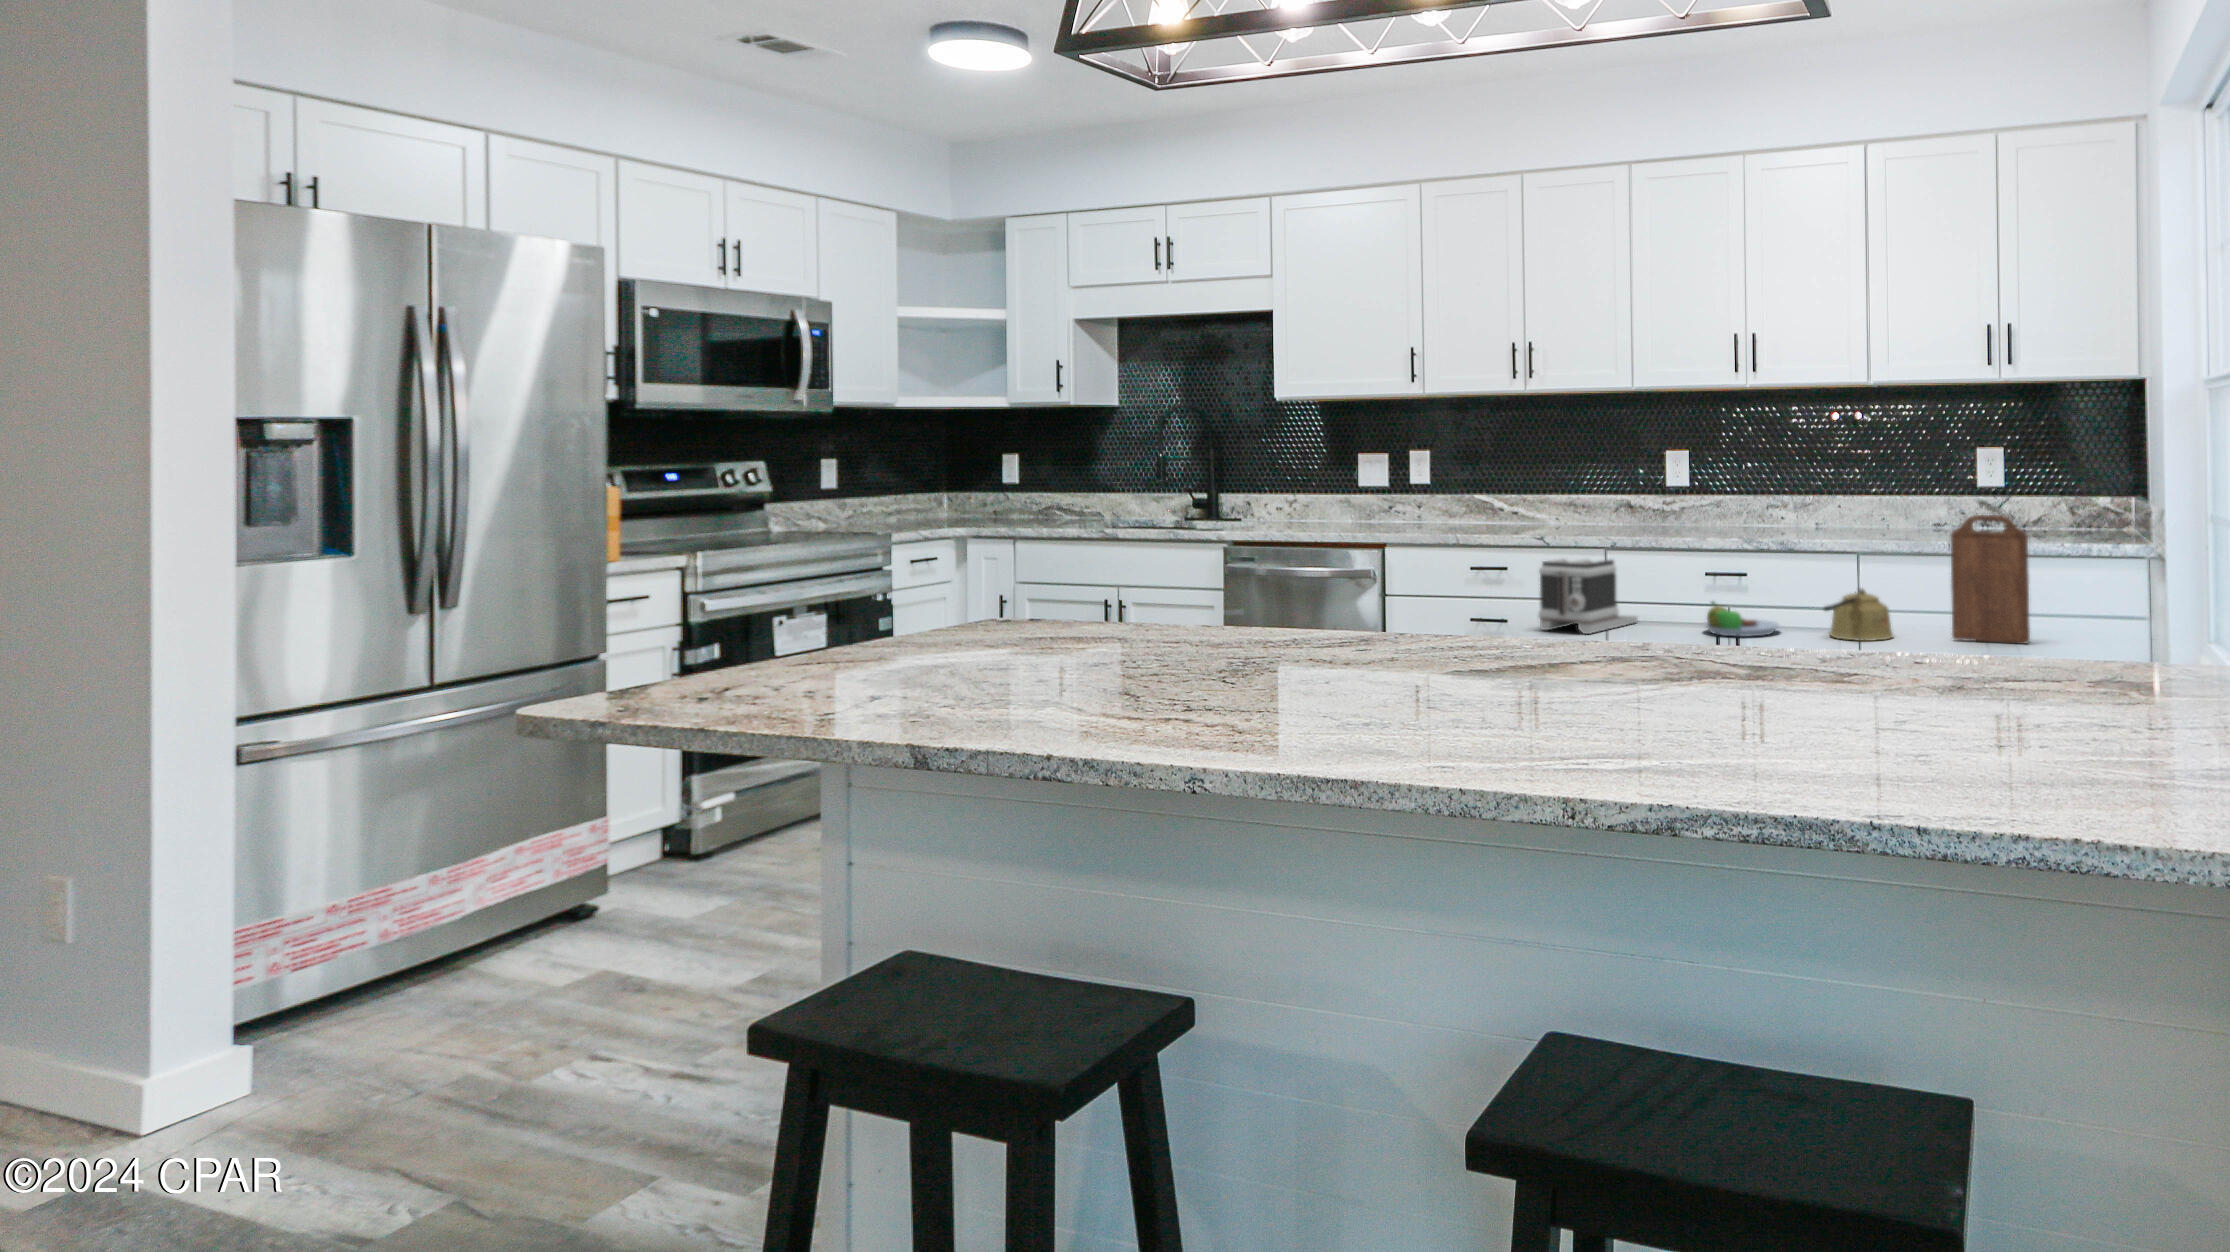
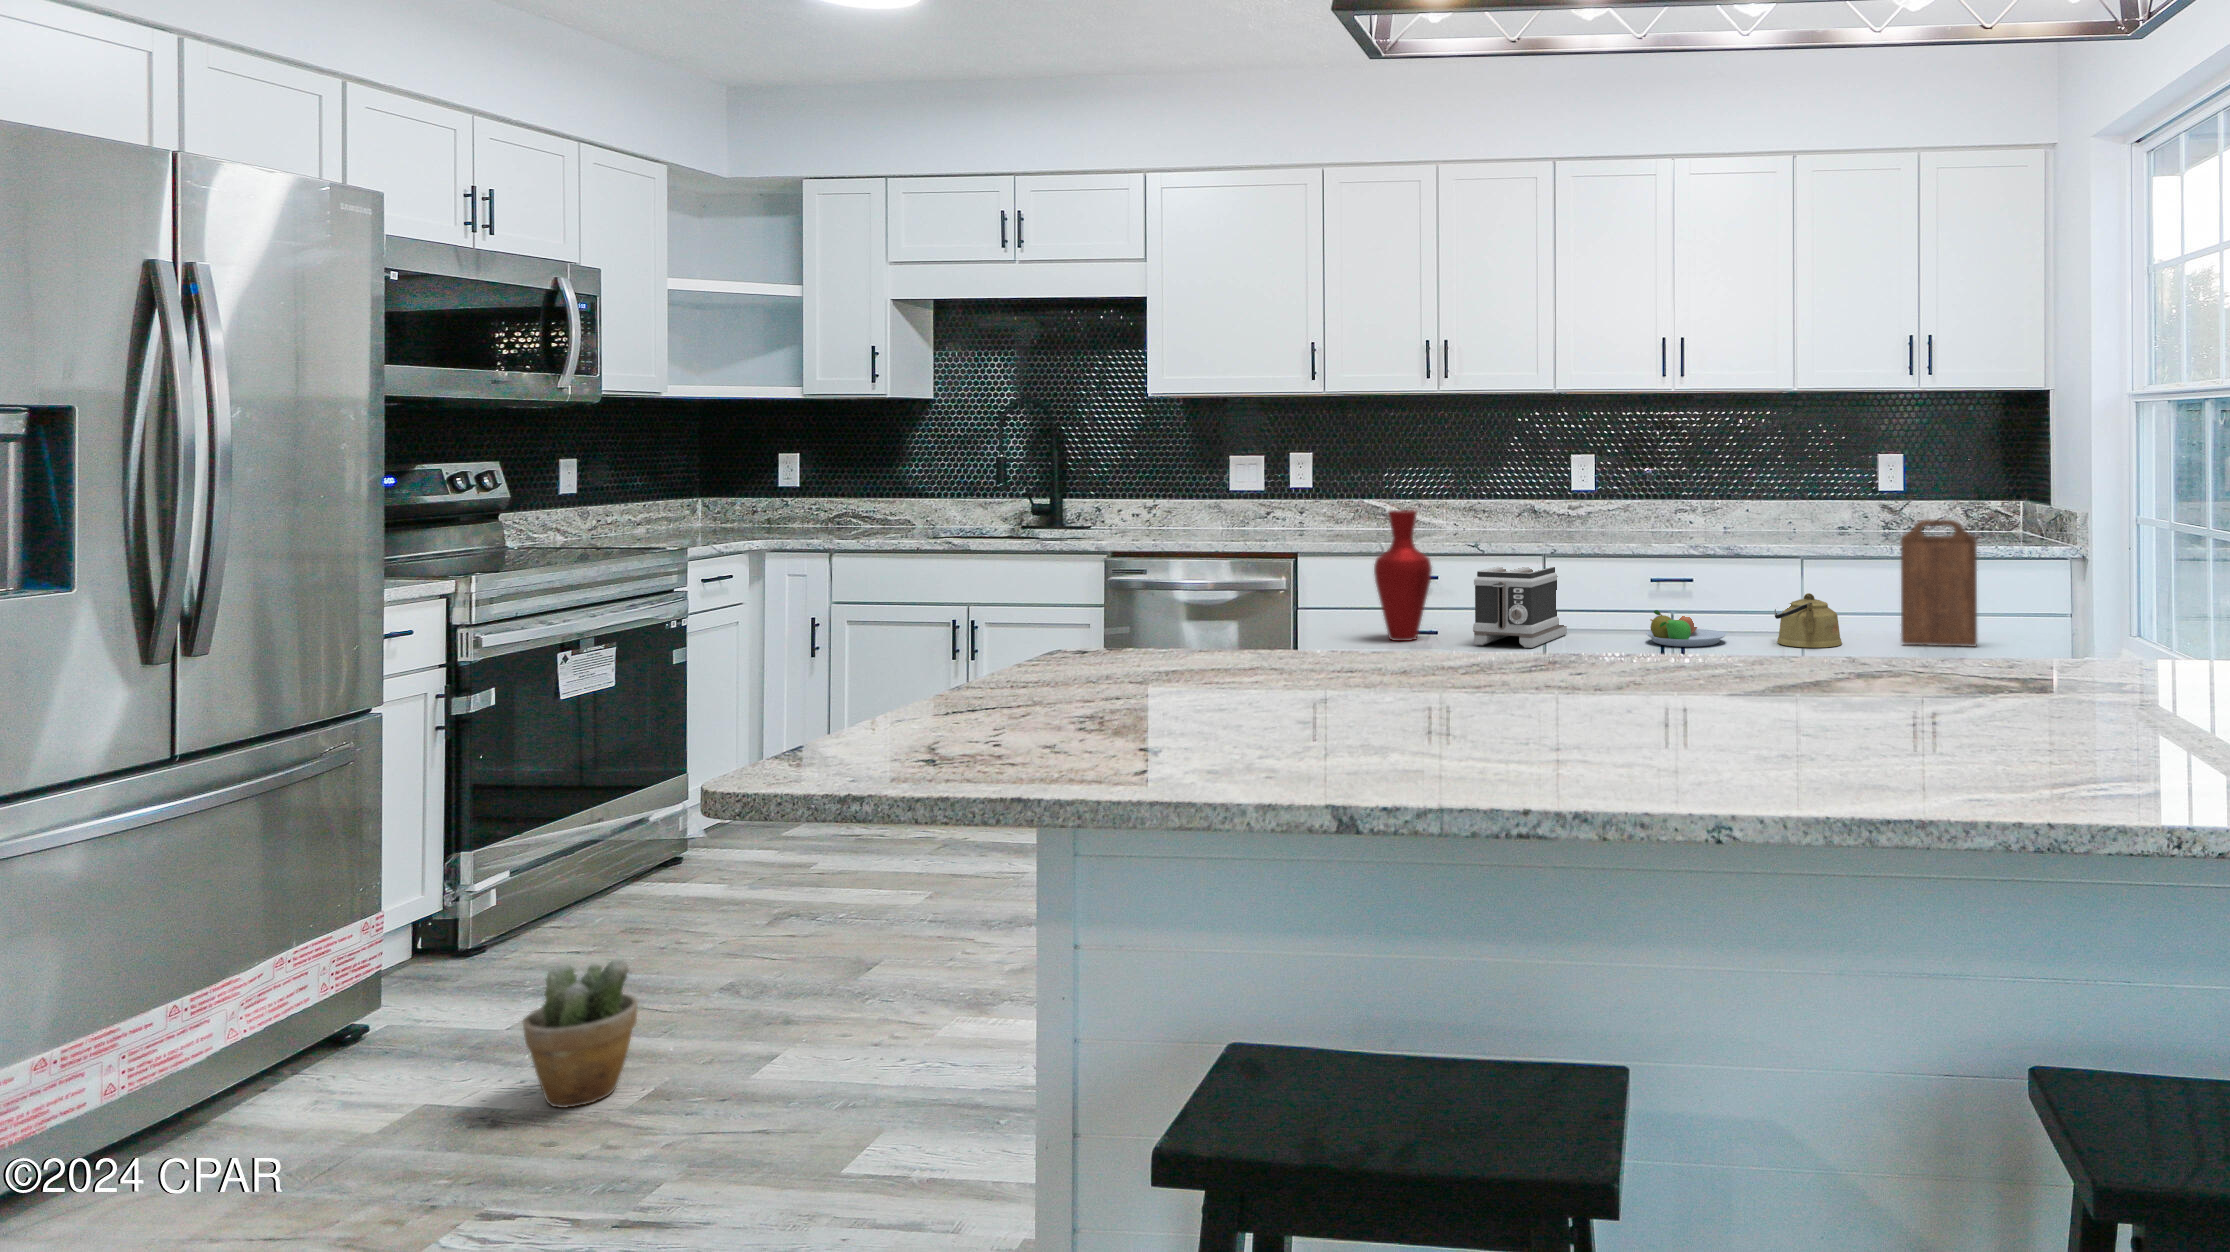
vase: none [1456,504,1510,625] -> present [1374,510,1432,641]
potted plant: none [667,865,758,981] -> present [523,960,638,1108]

